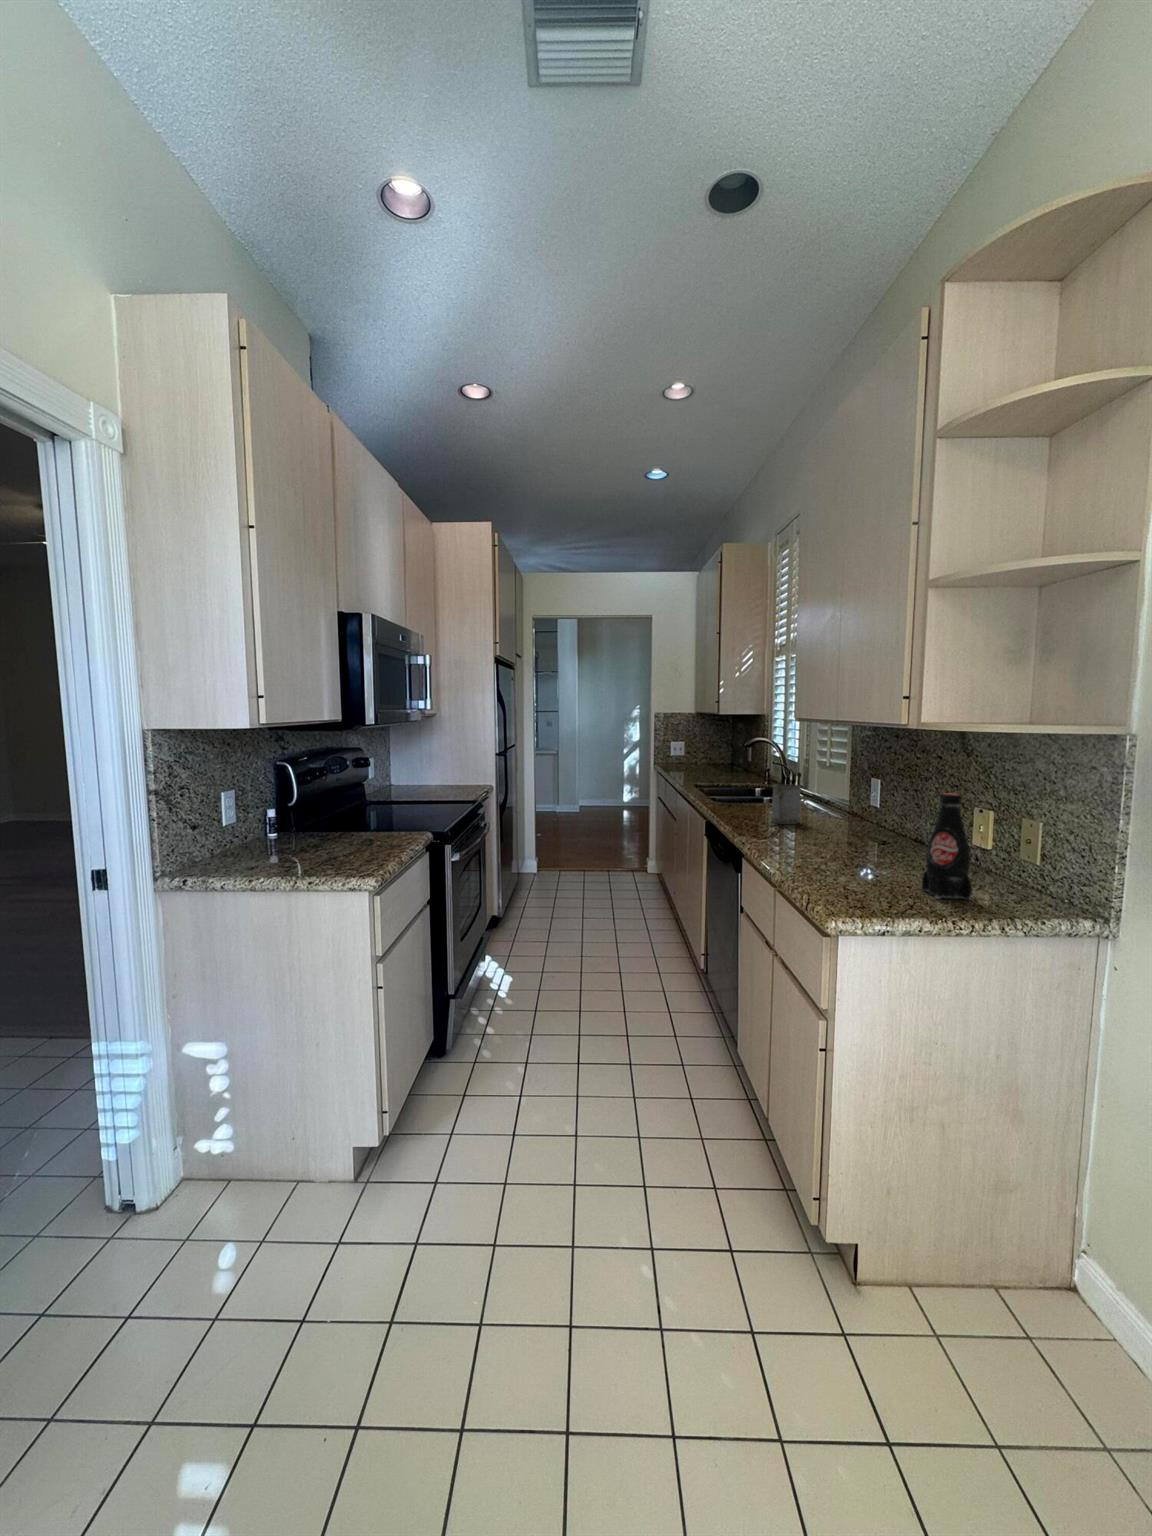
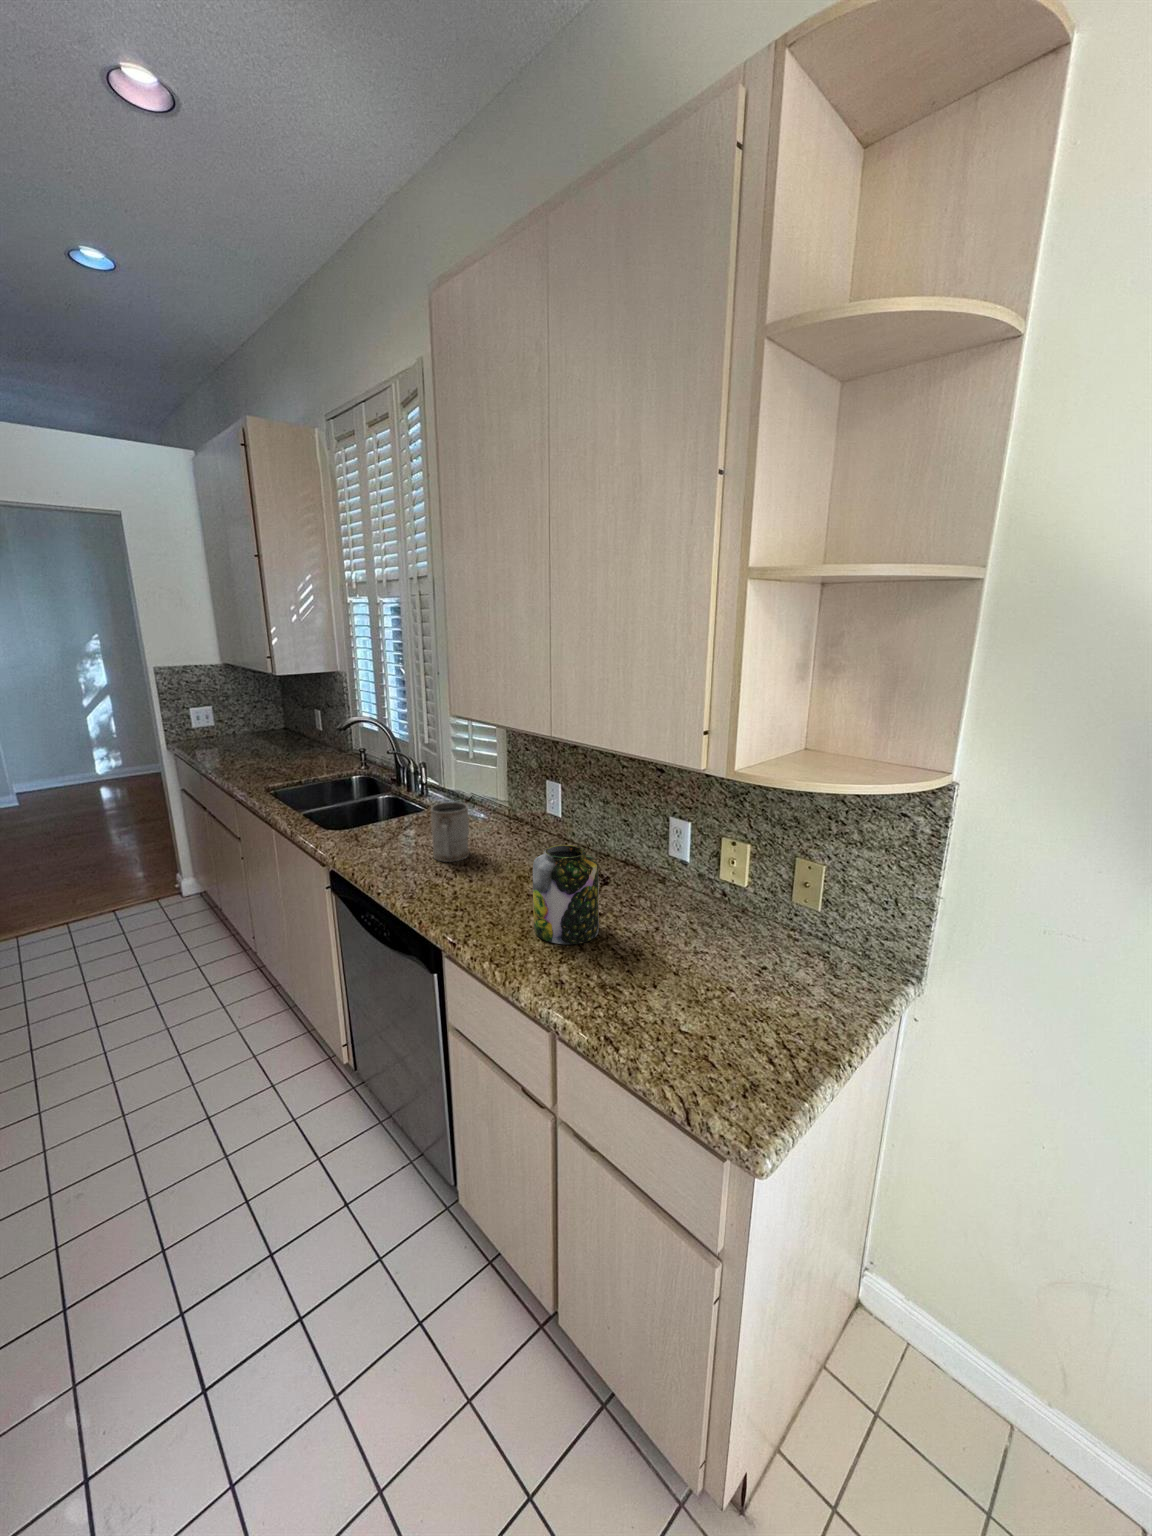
jar: none [801,792,850,859] -> present [533,845,599,944]
bottle: present [922,793,972,900] -> none [739,862,800,1004]

